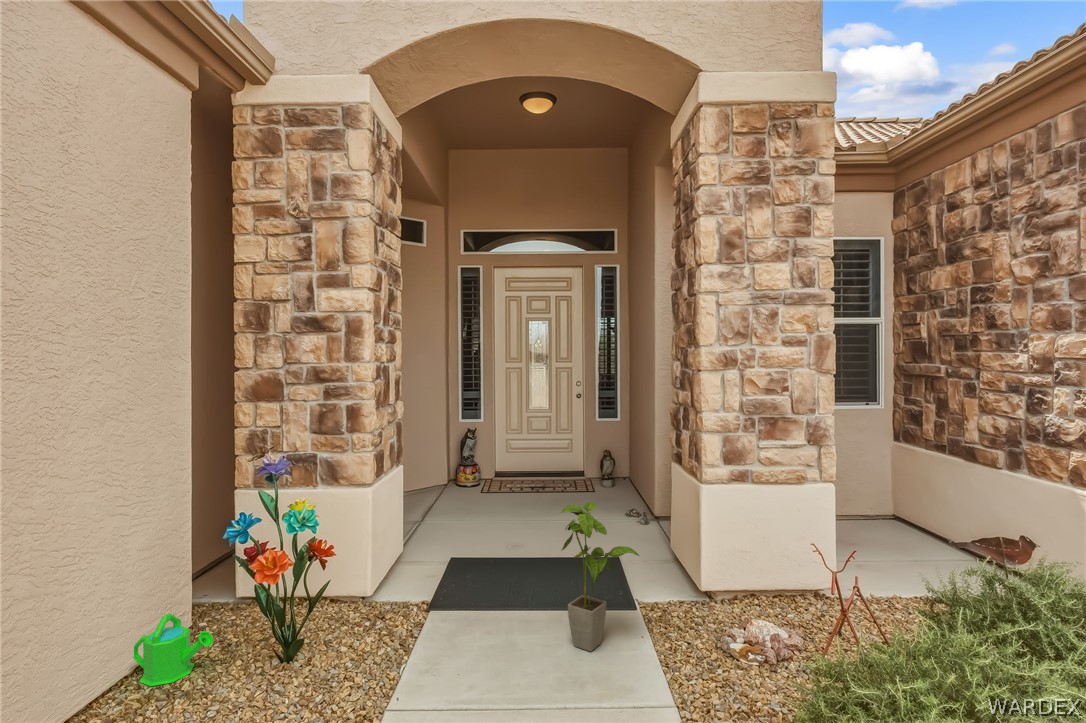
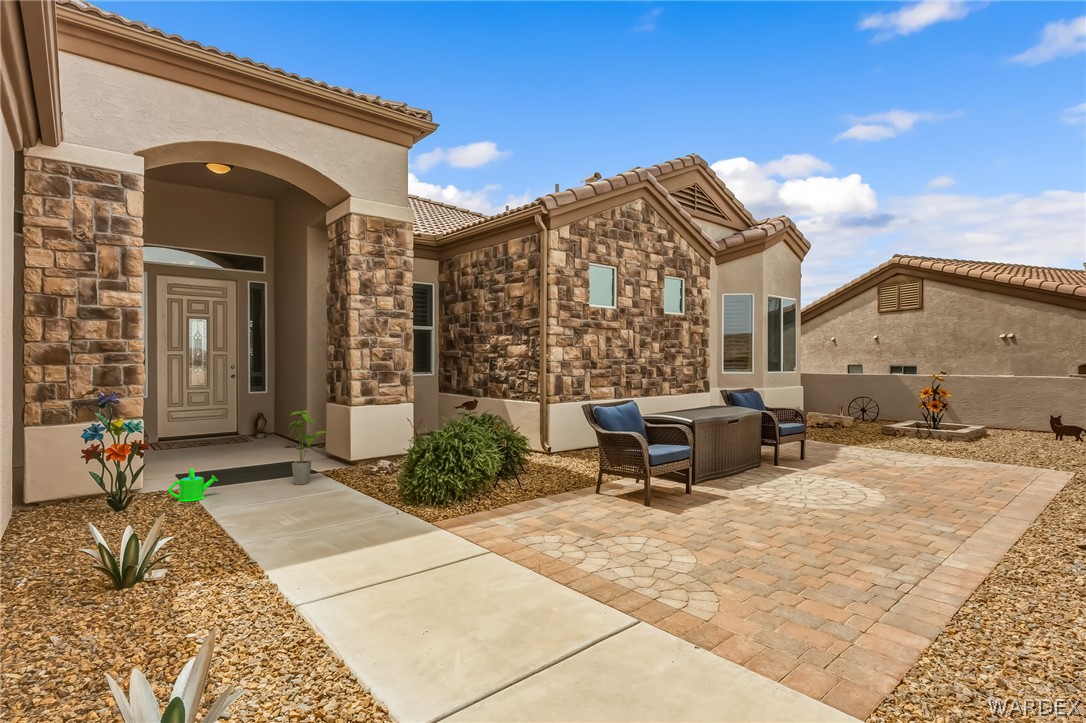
watering can: present [133,613,214,686] -> present [168,468,218,502]

